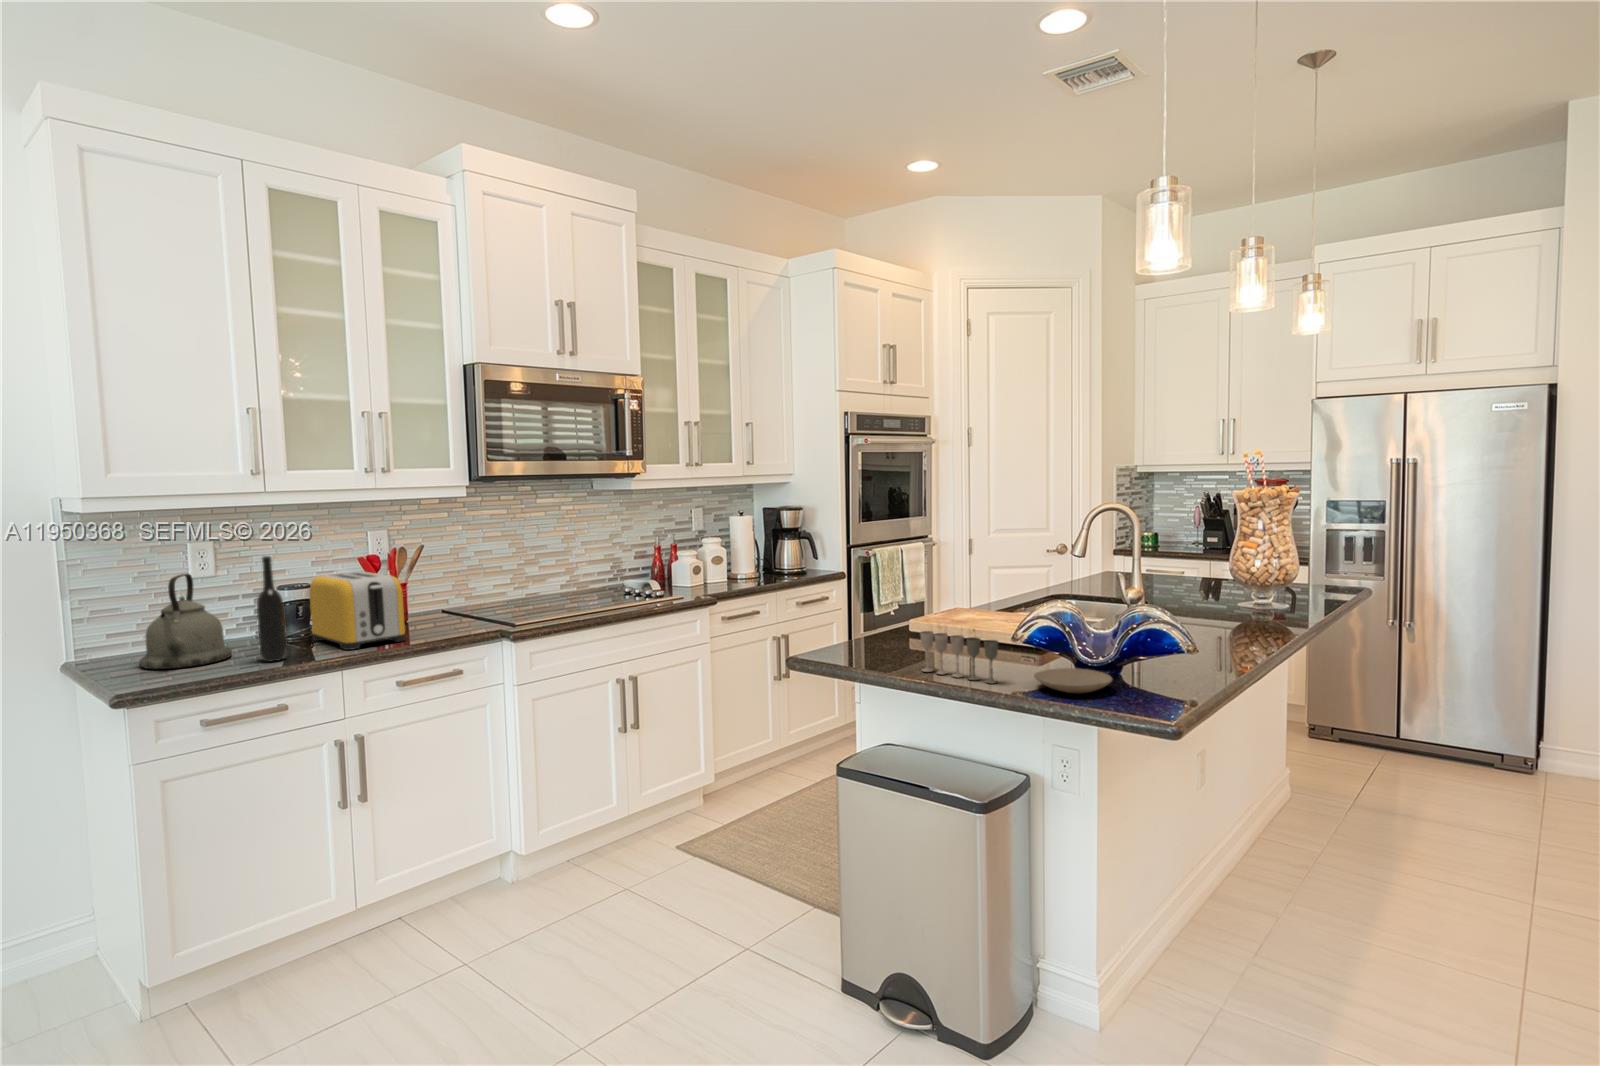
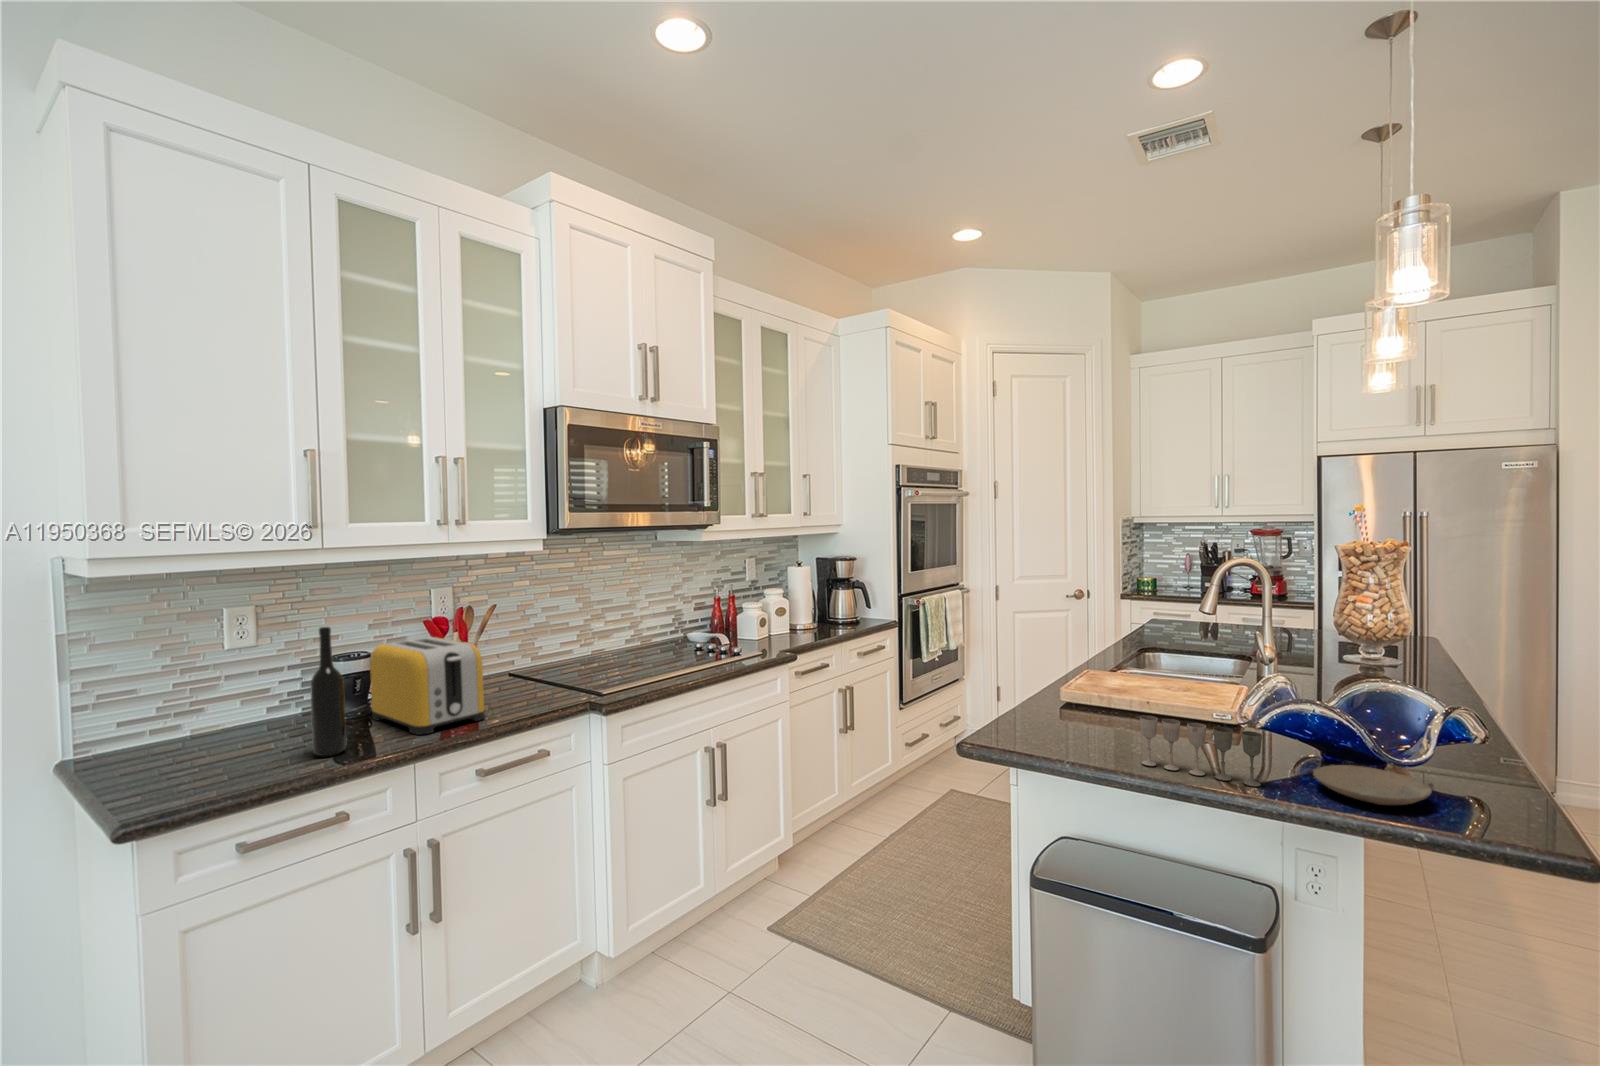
kettle: present [140,574,232,669] -> none [155,648,276,773]

